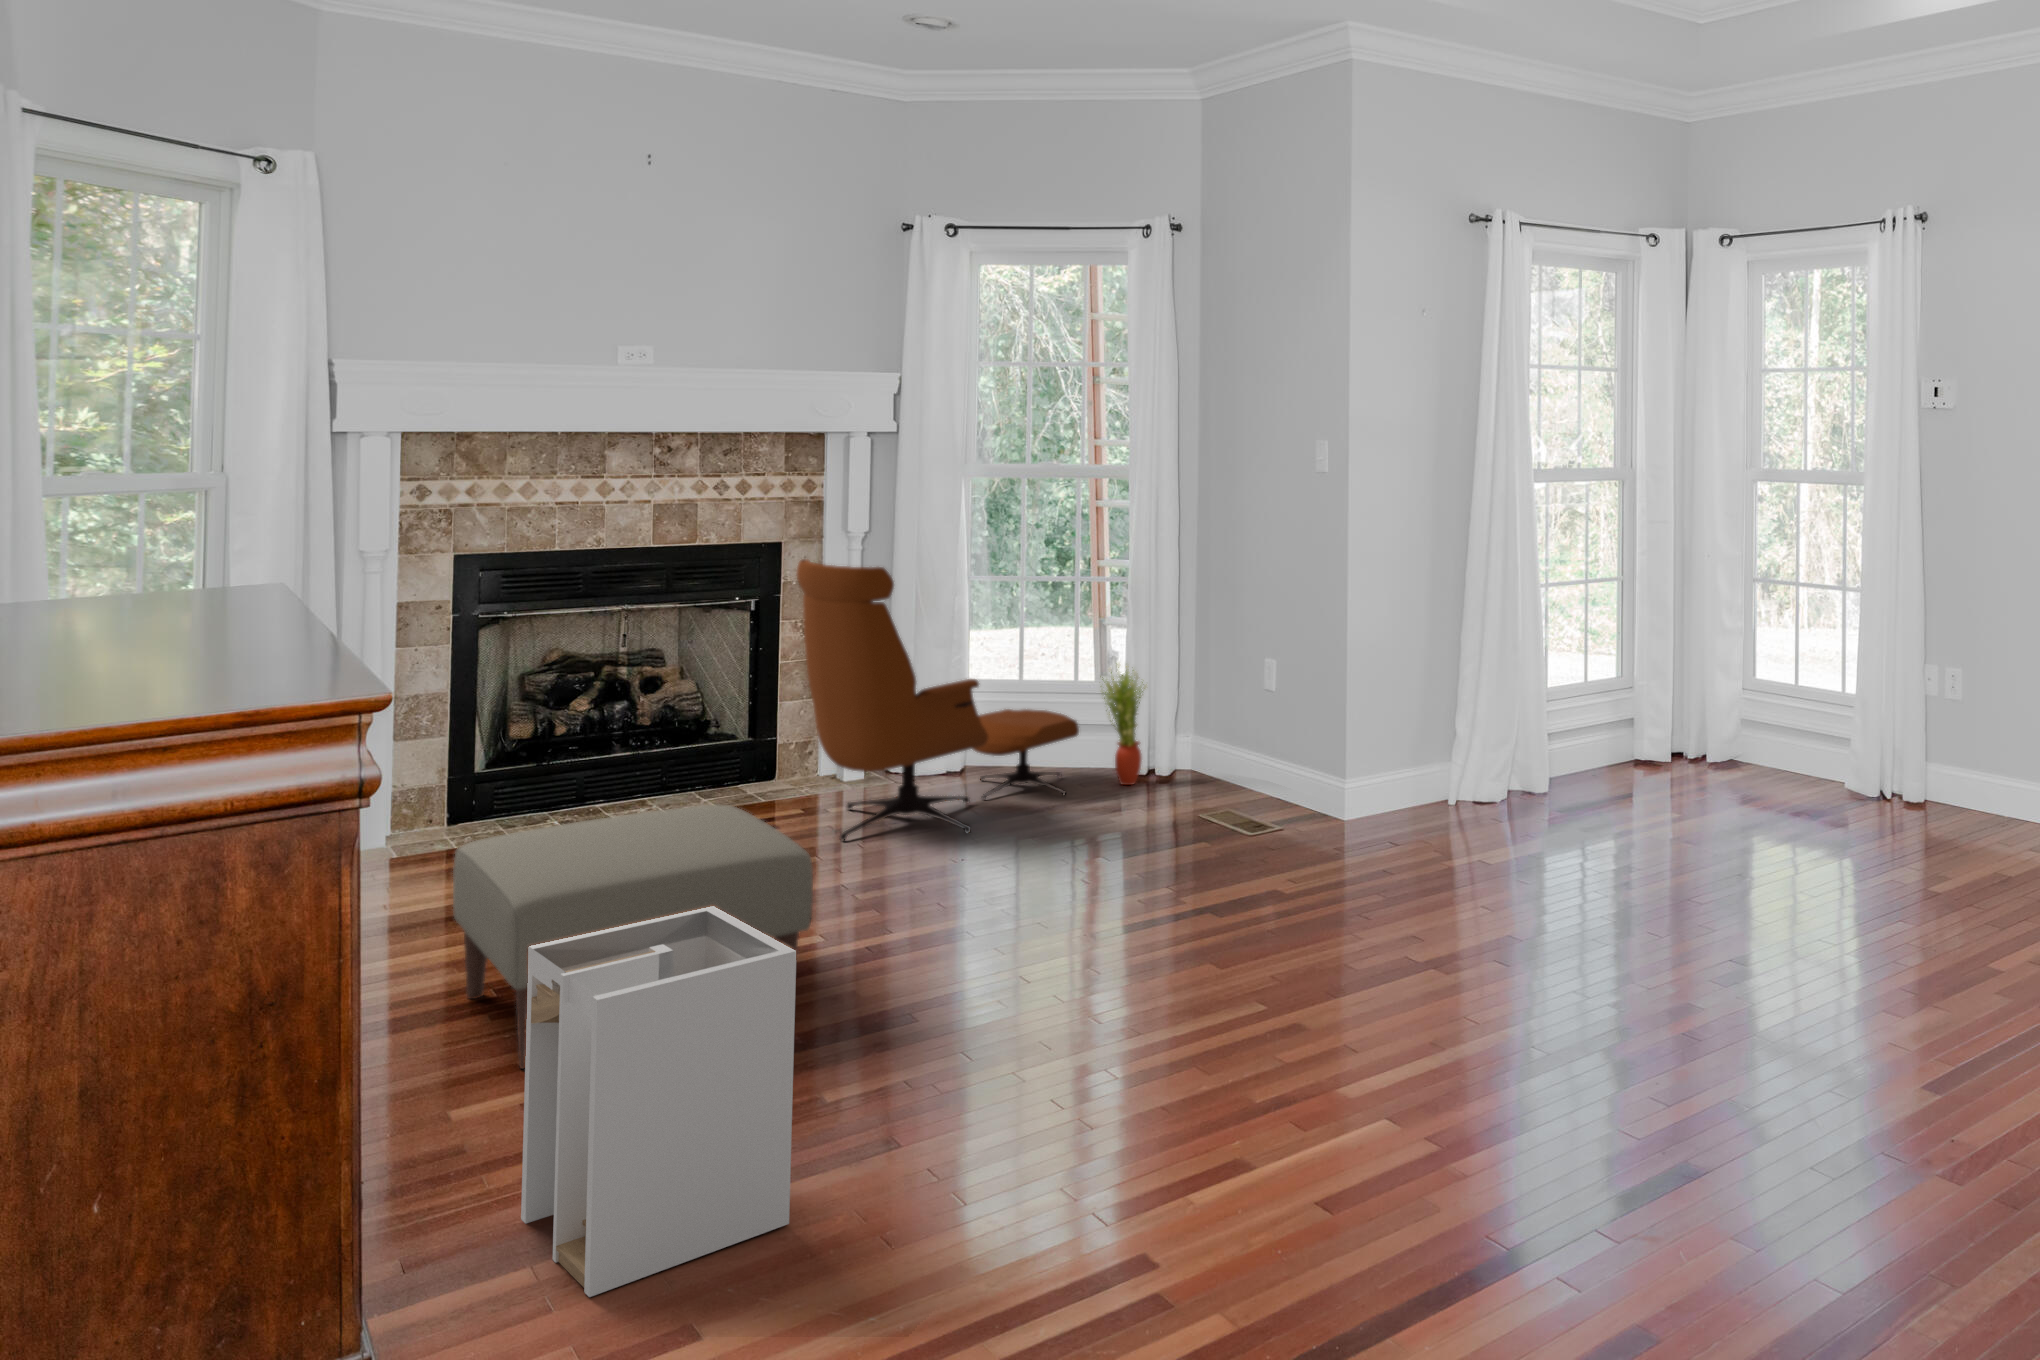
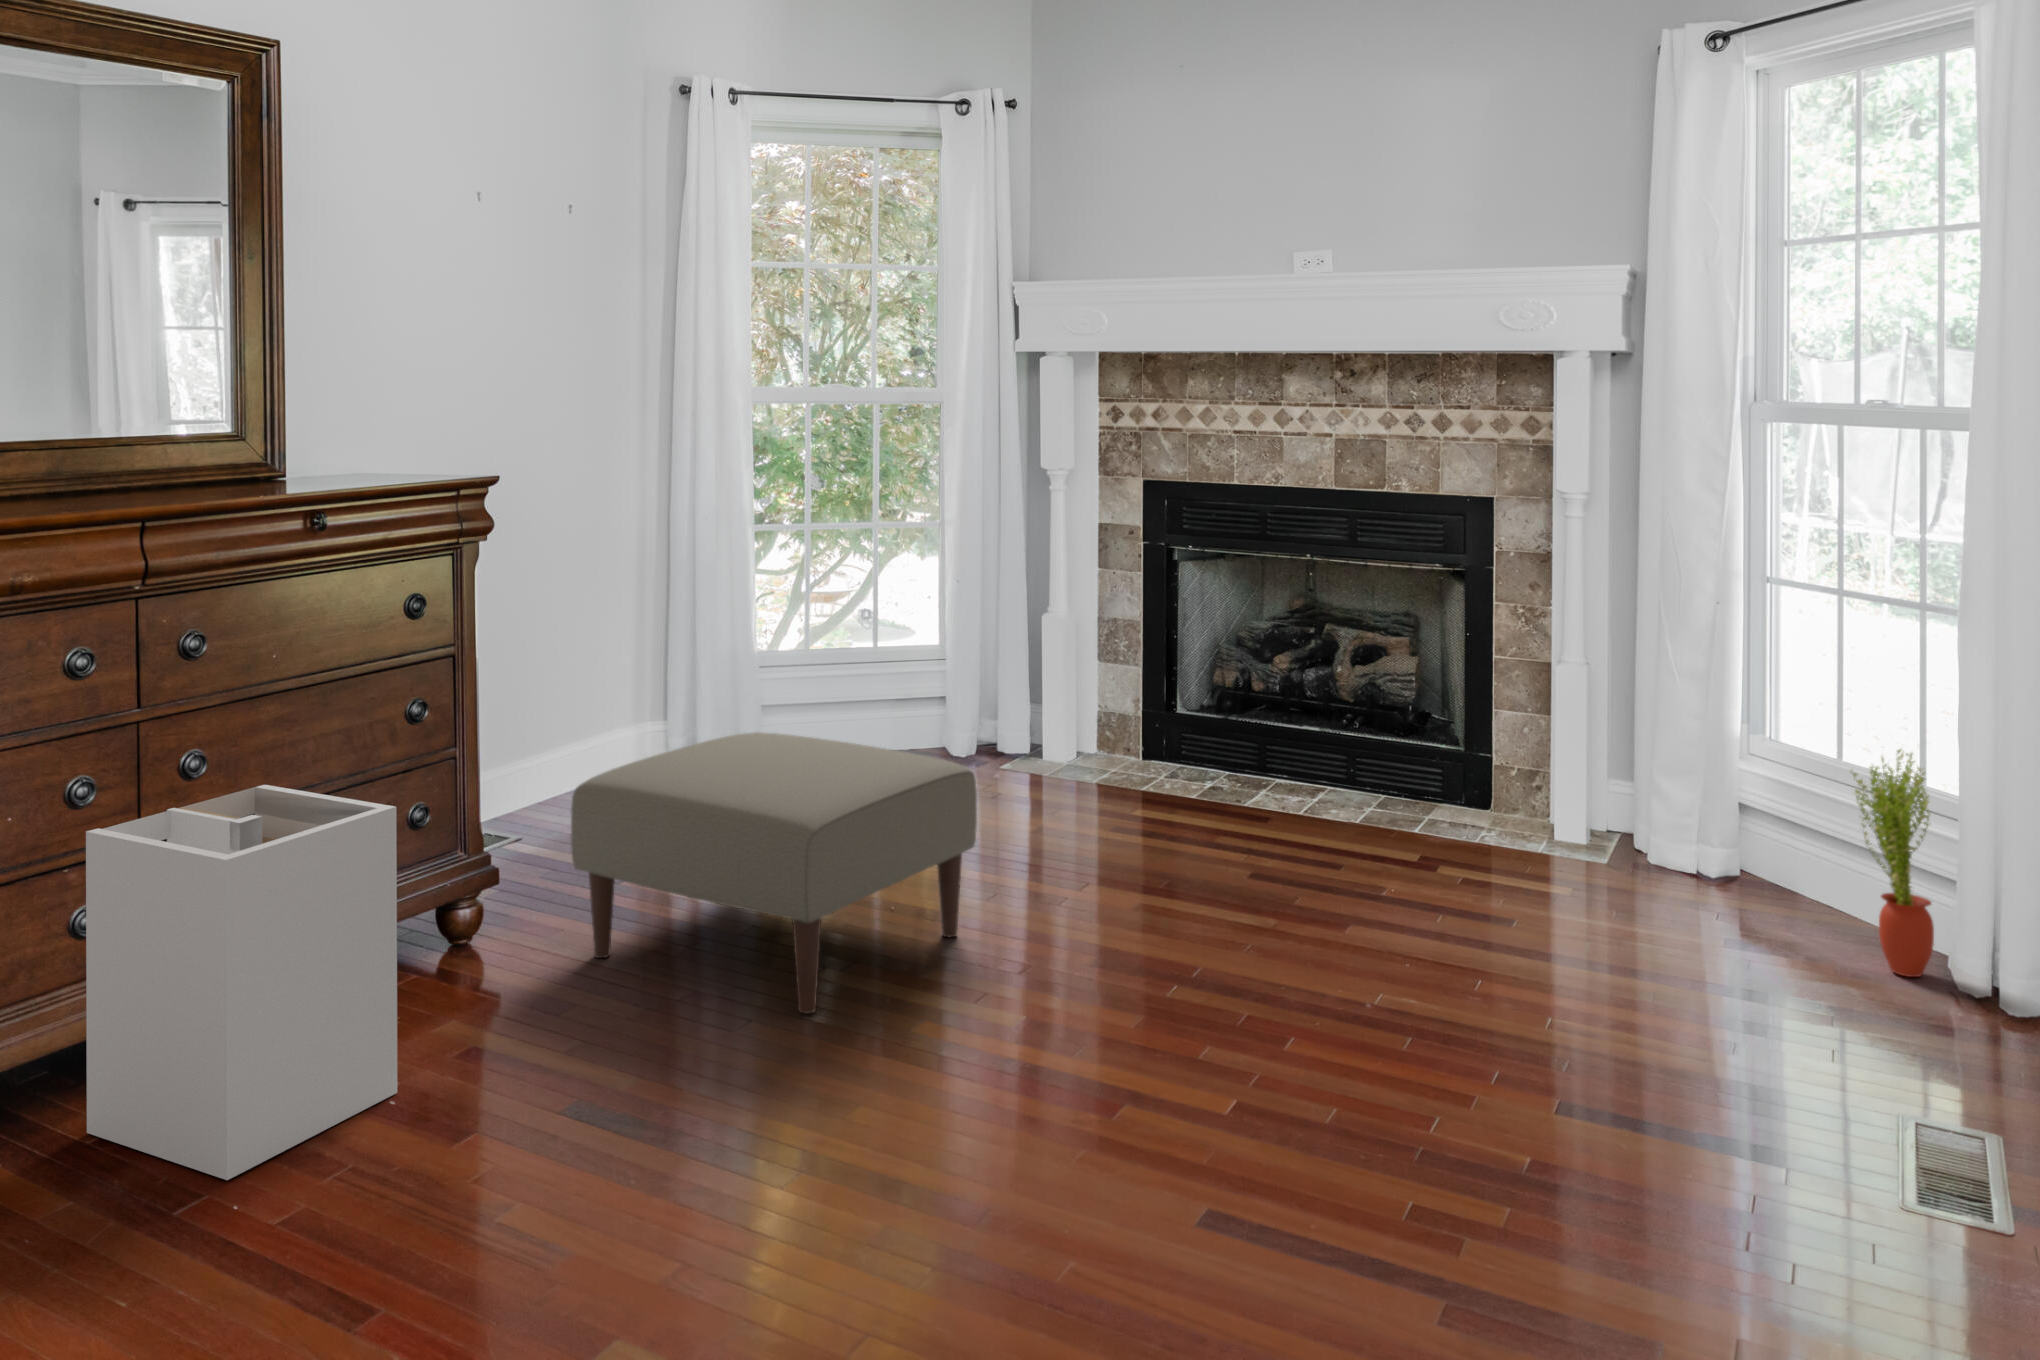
lounge chair: present [796,559,1079,841] -> none [1302,505,1830,949]

